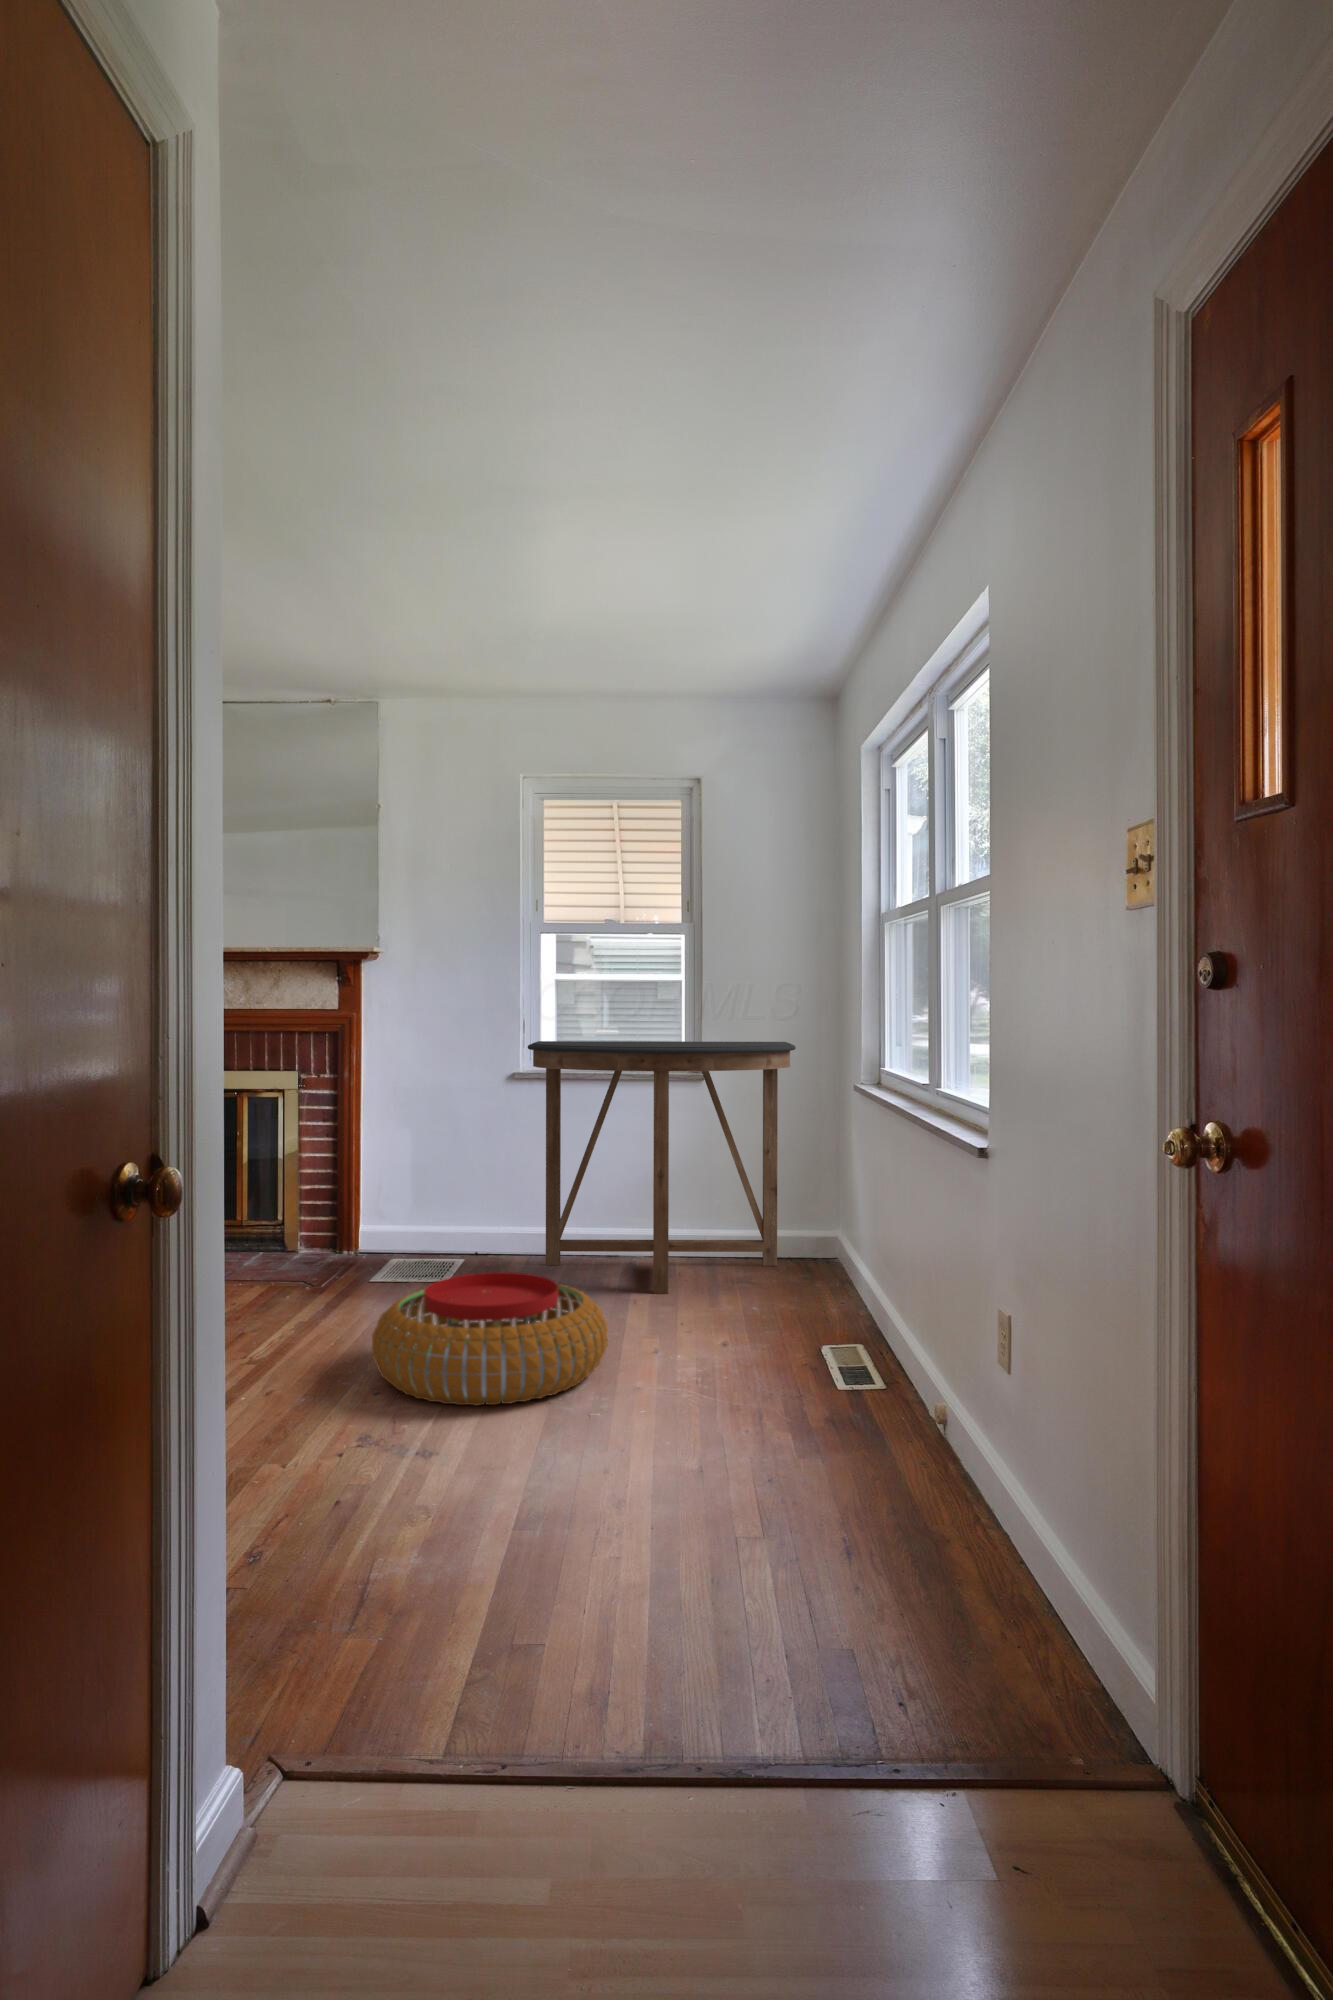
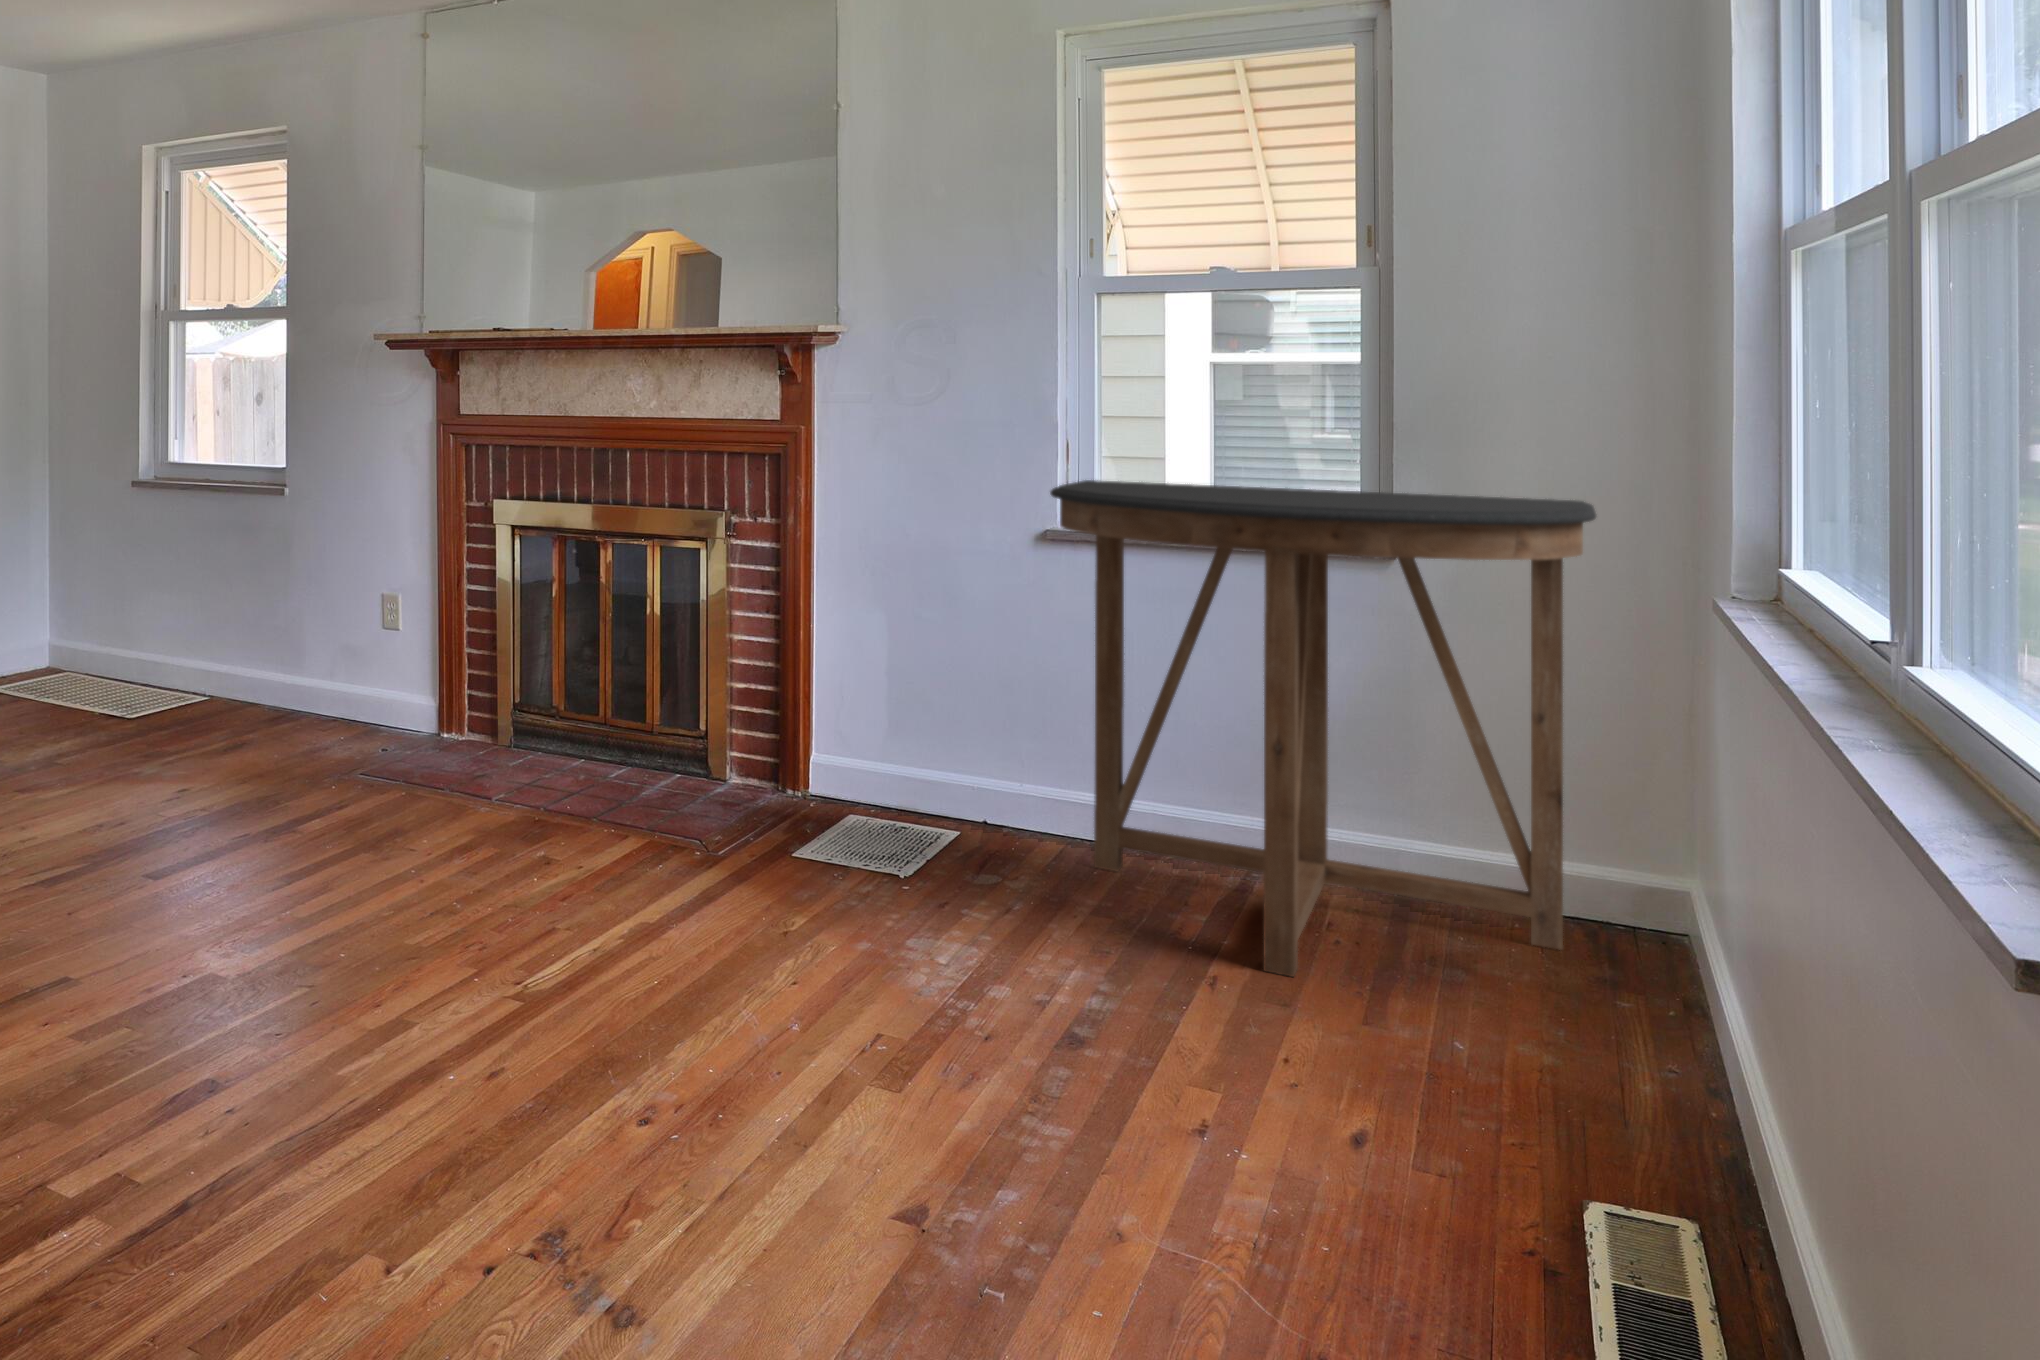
pouf: present [372,1272,608,1405] -> none [650,901,1081,1193]

